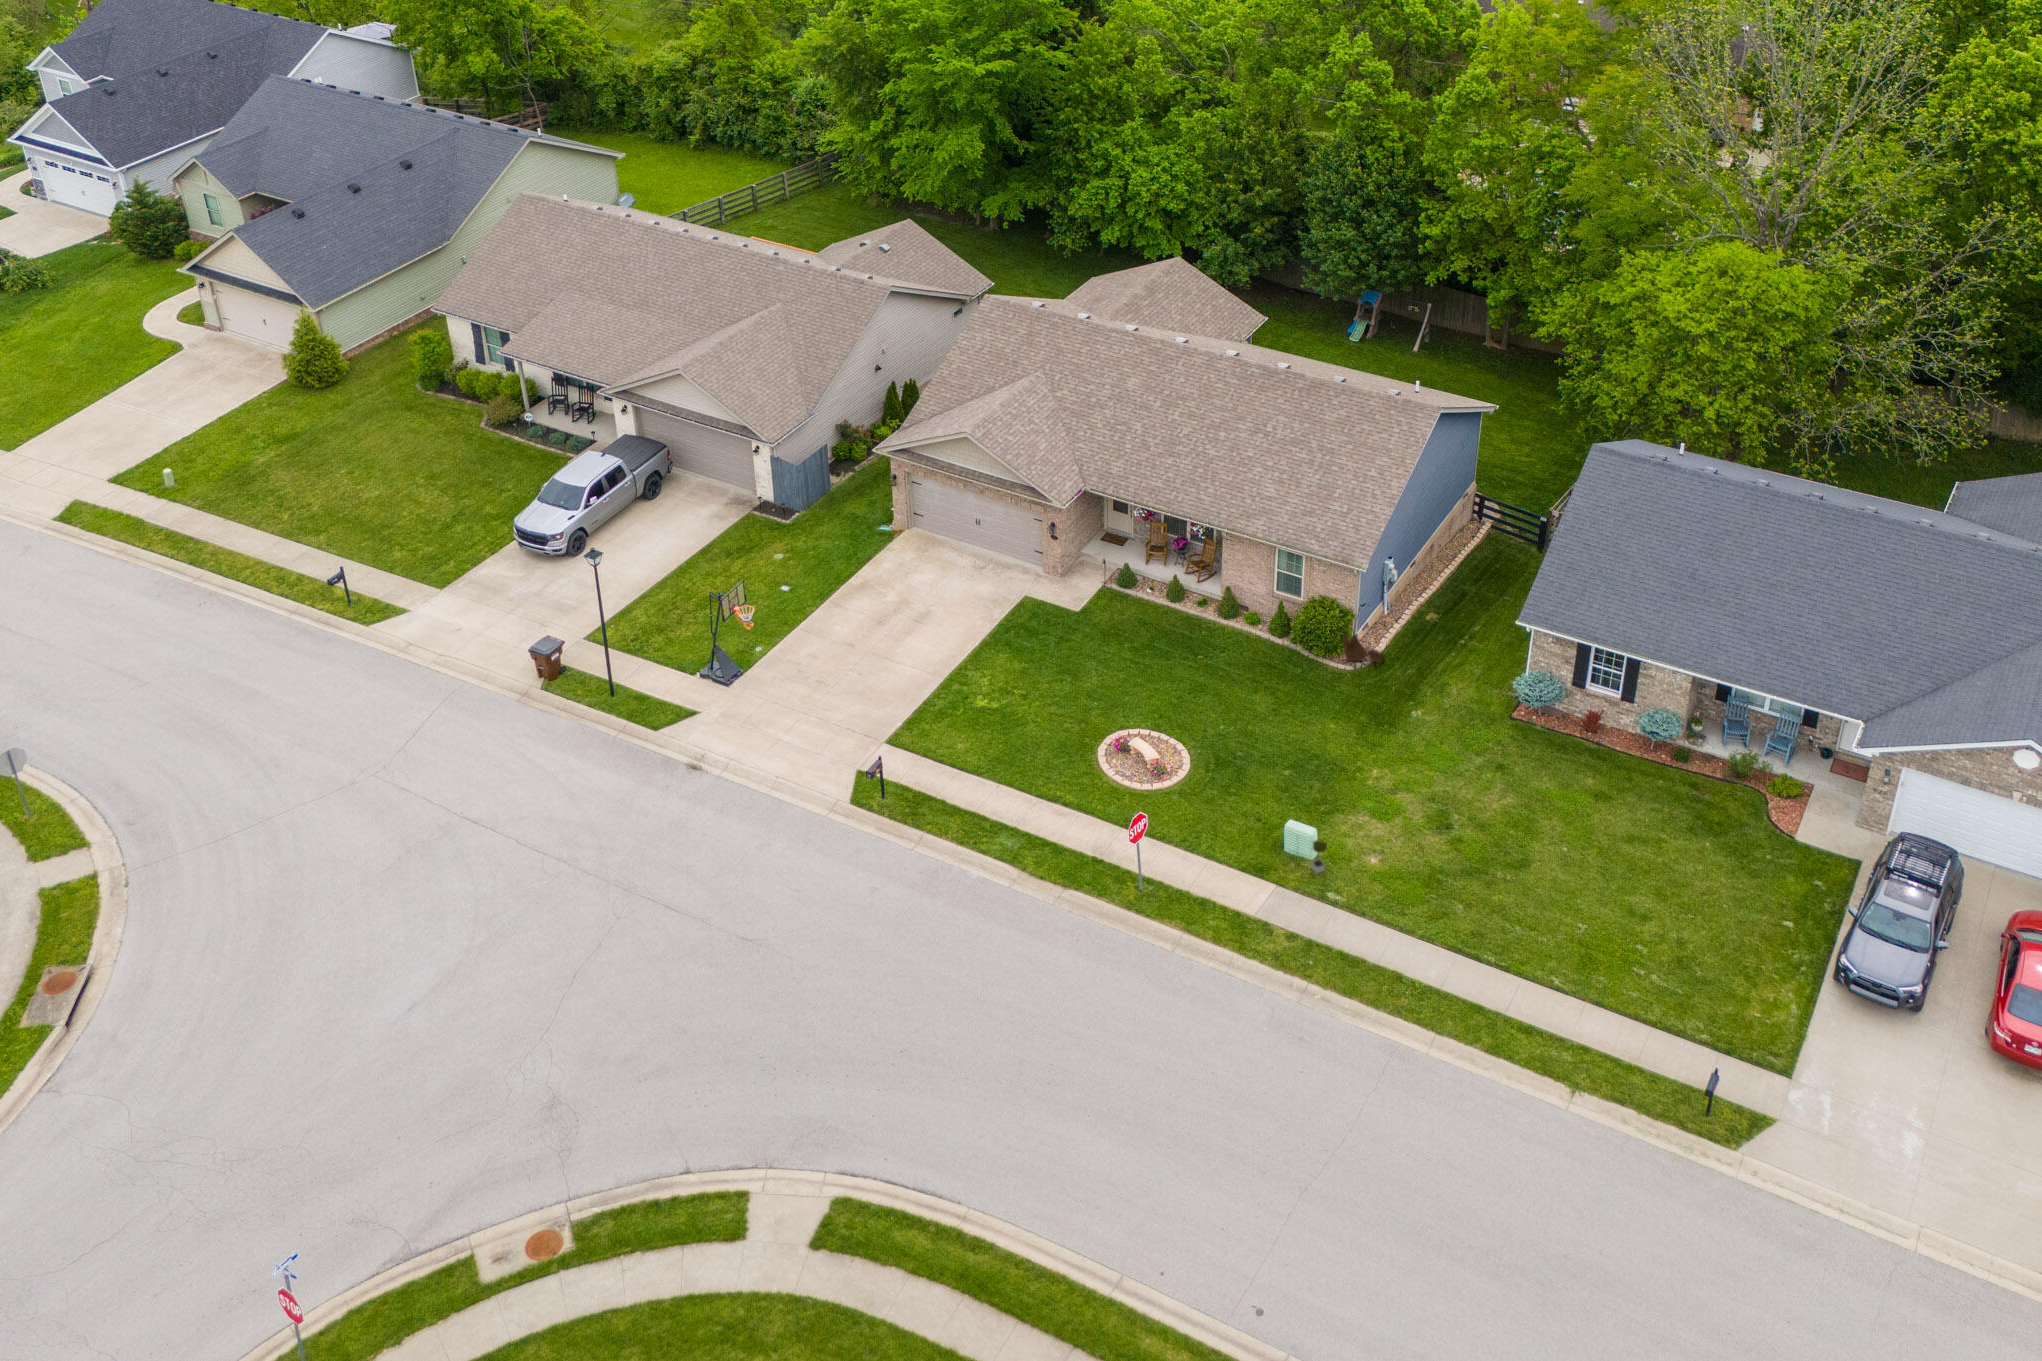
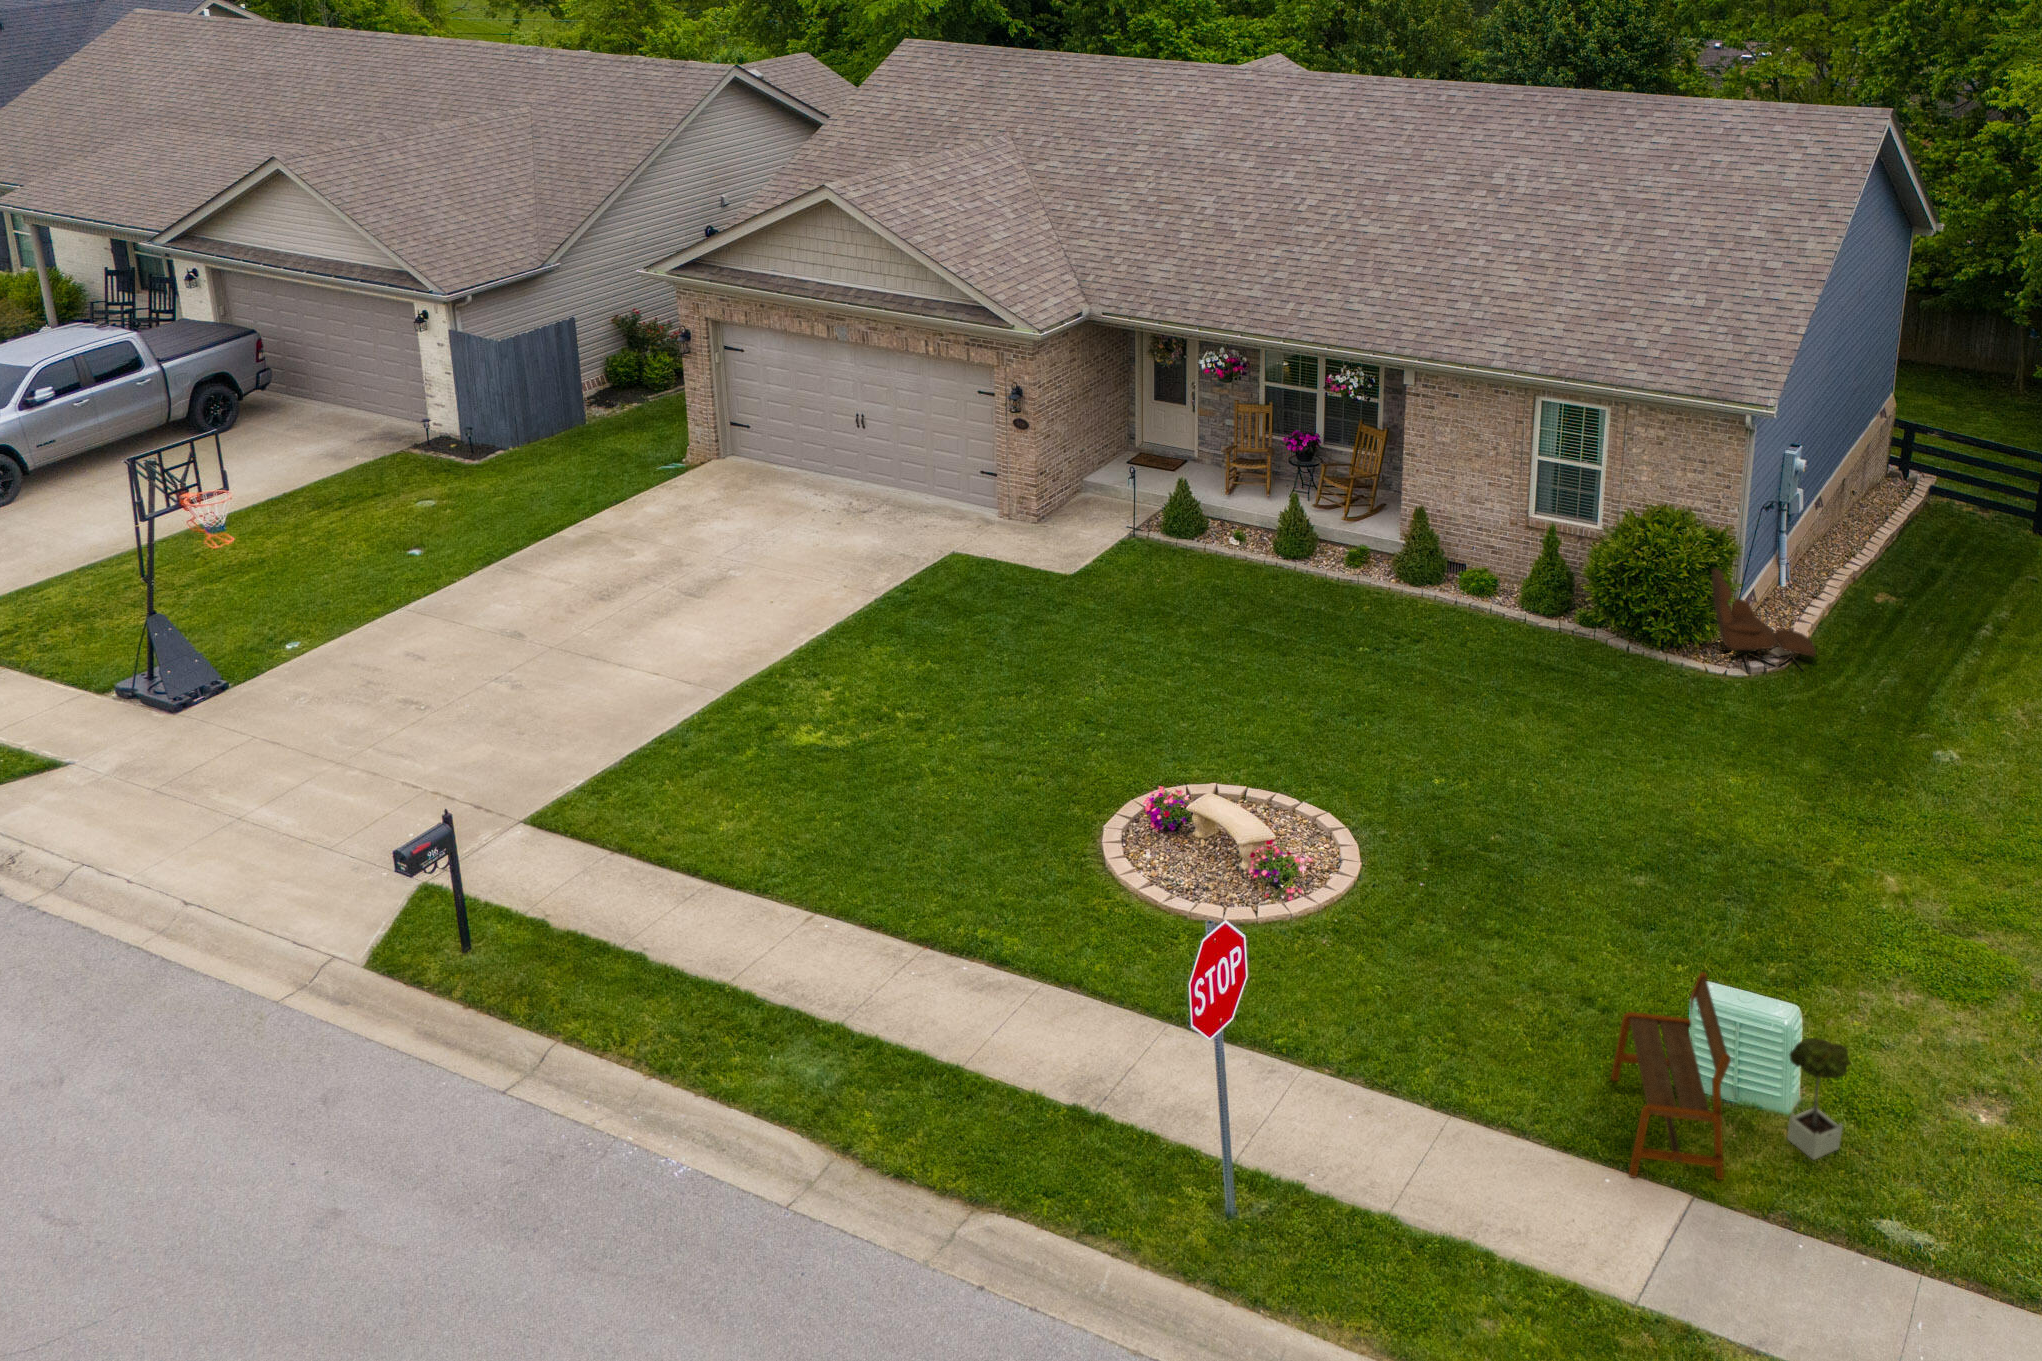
bench: none [1260,819,1289,880] -> present [1611,972,1731,1180]

